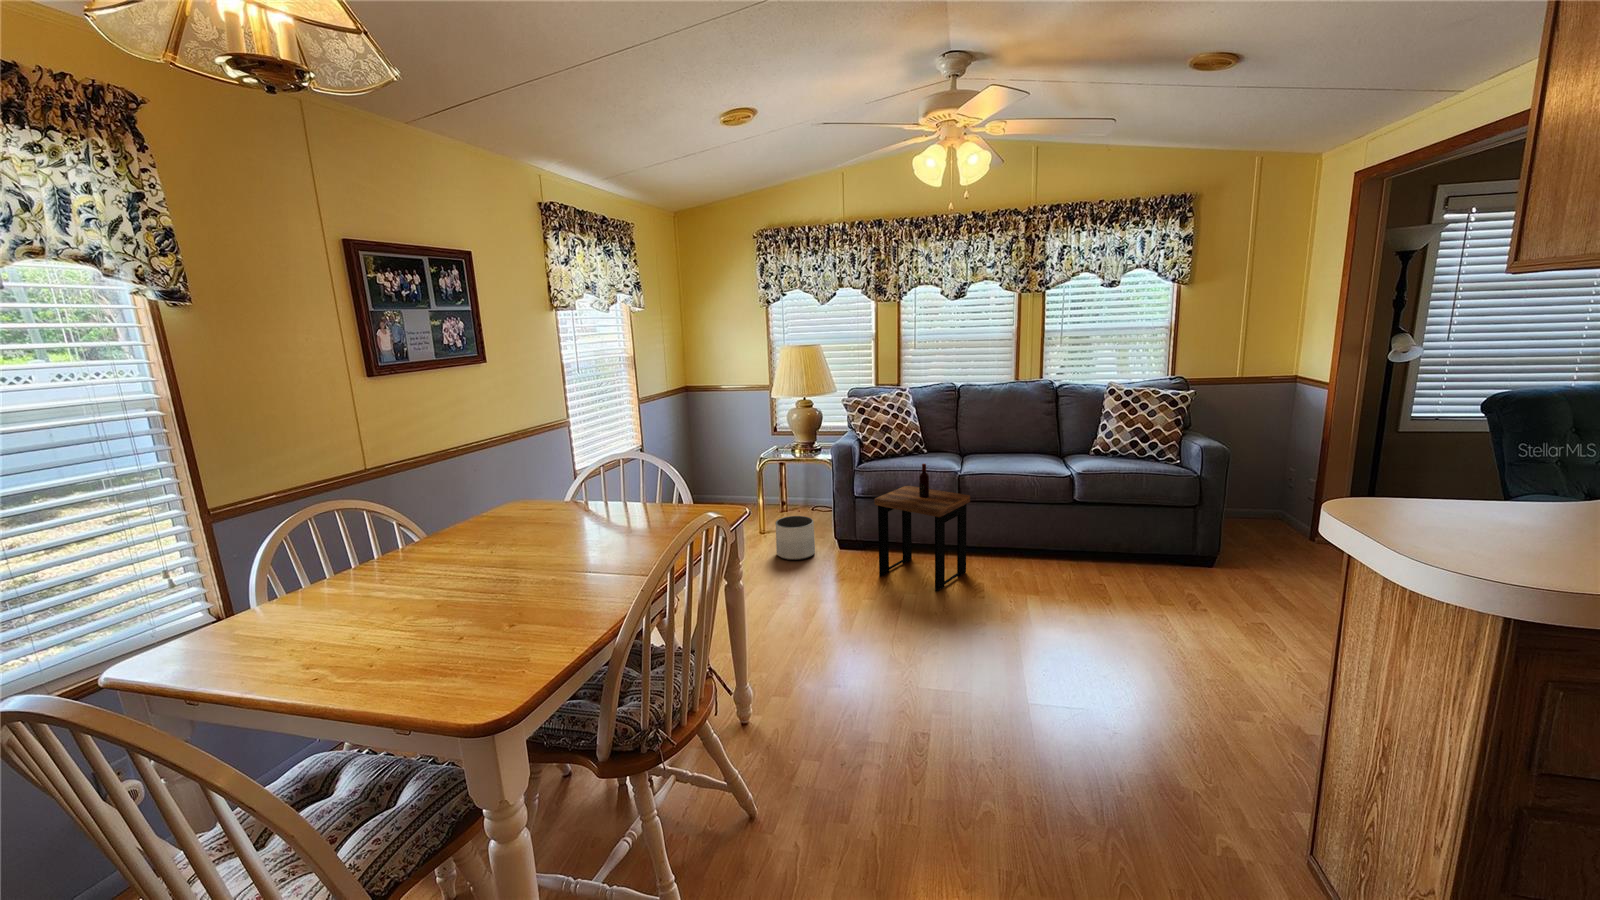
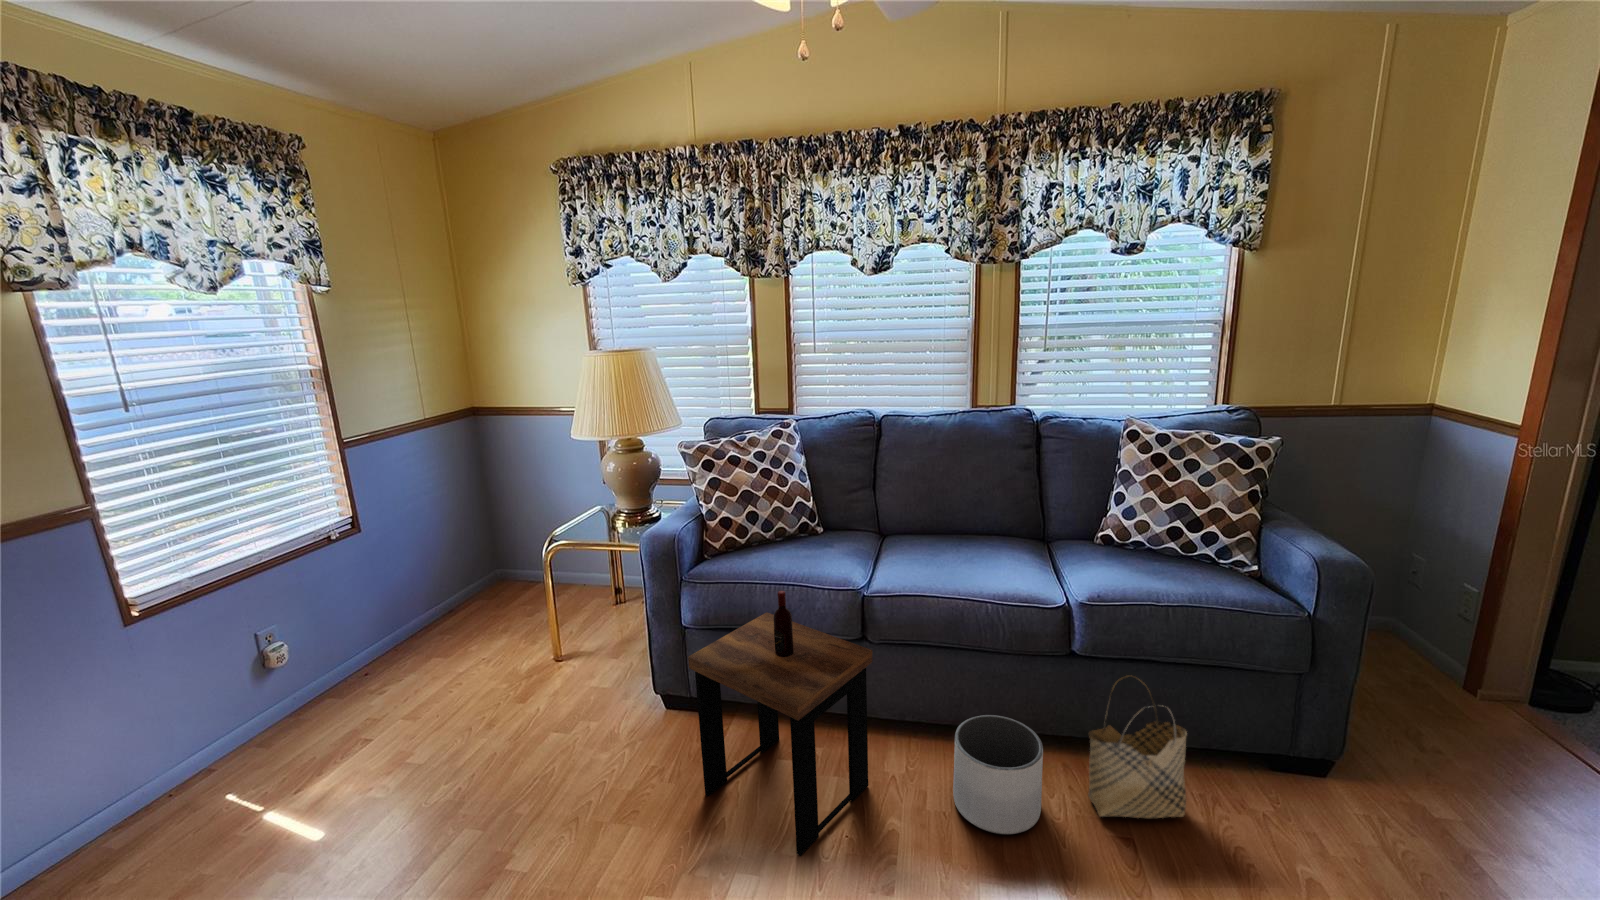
woven basket: none [1083,509,1135,579] -> present [1088,675,1187,818]
planter: present [775,516,815,560] -> present [953,715,1043,834]

